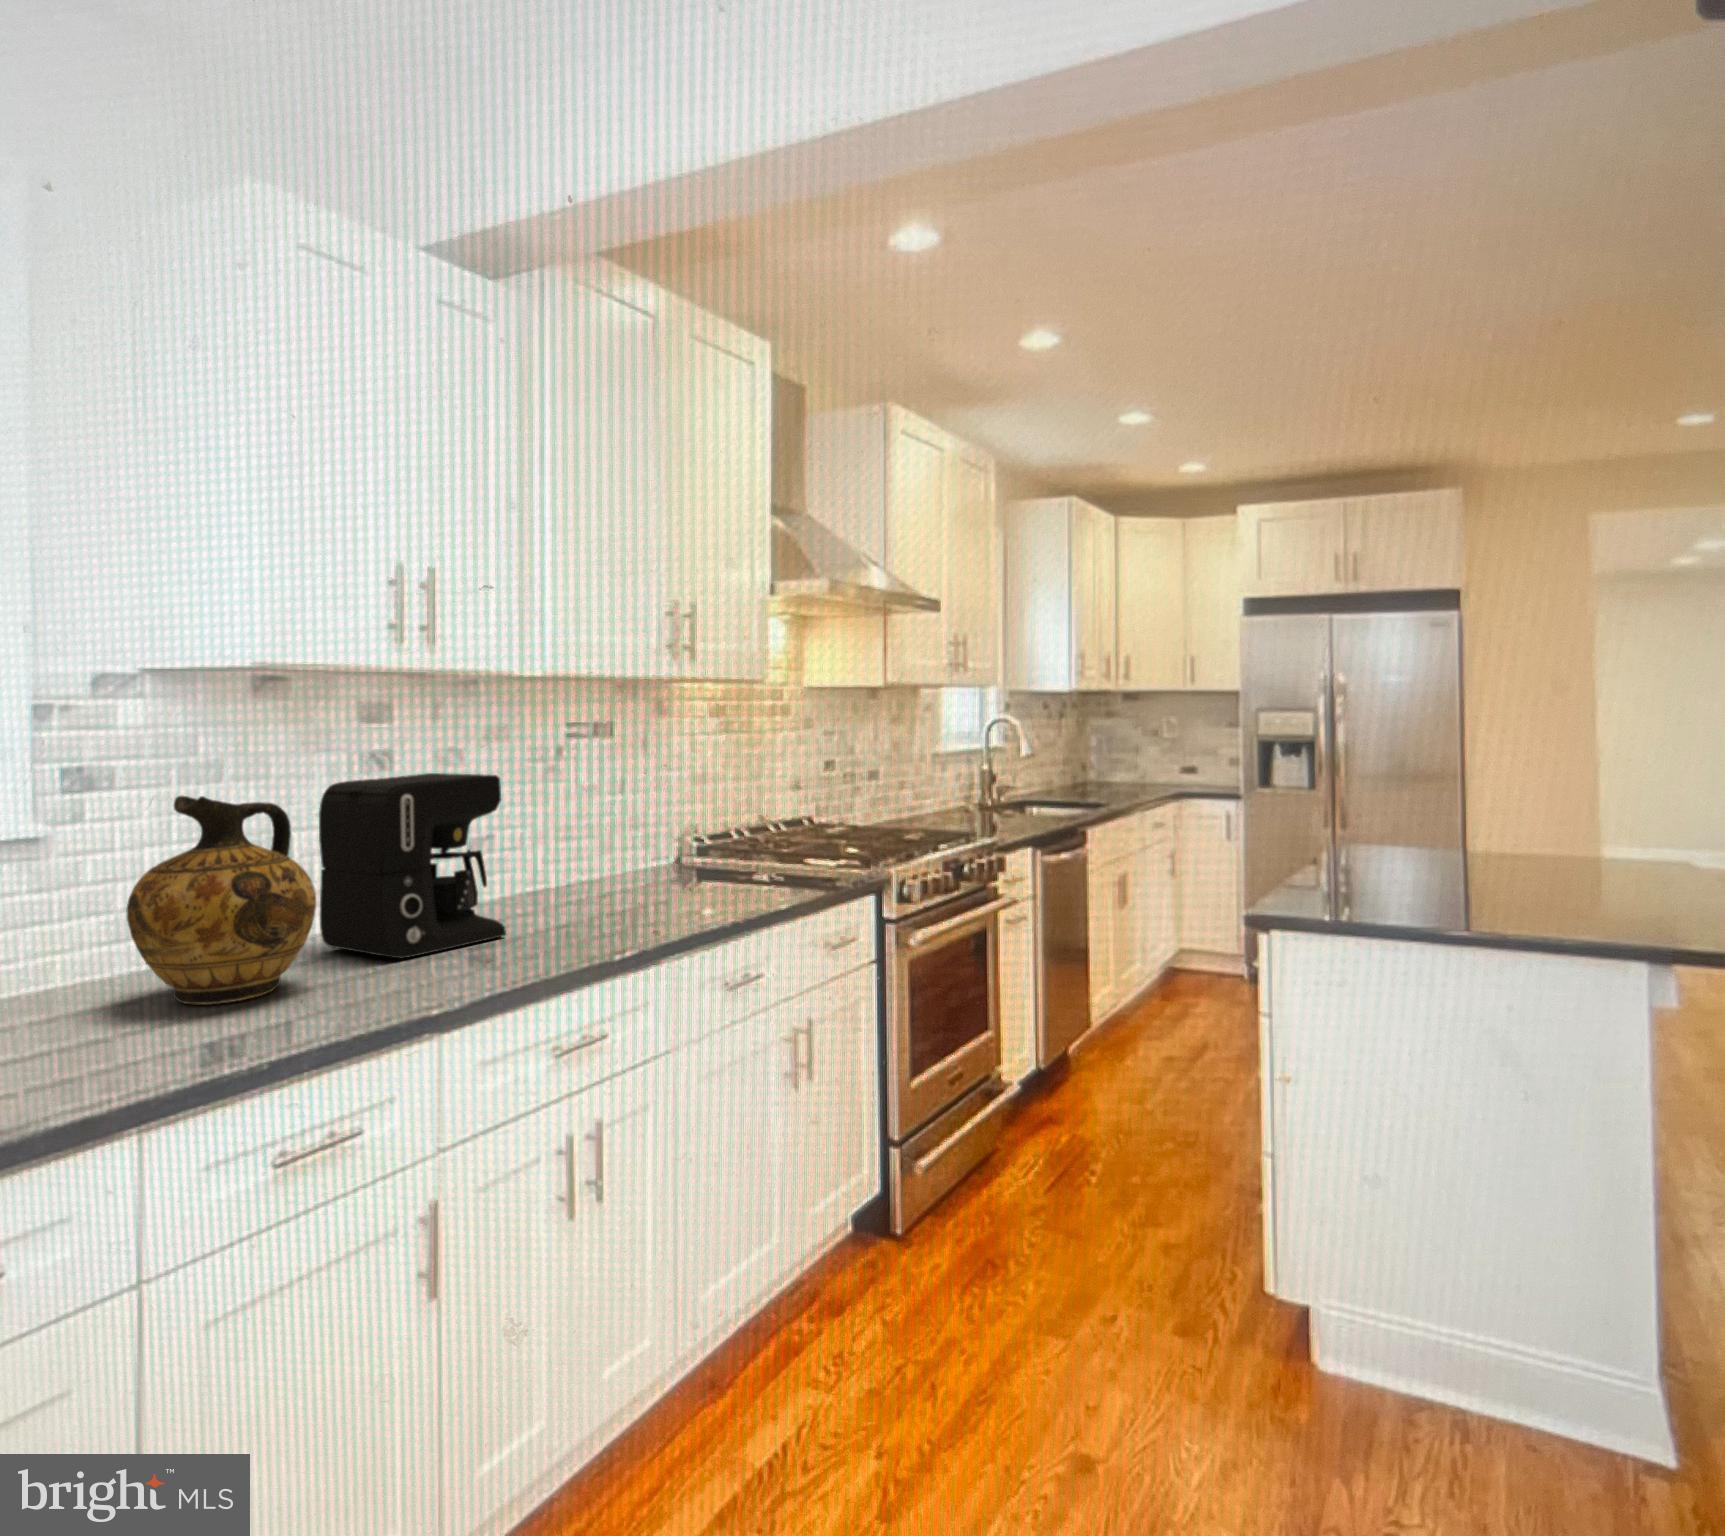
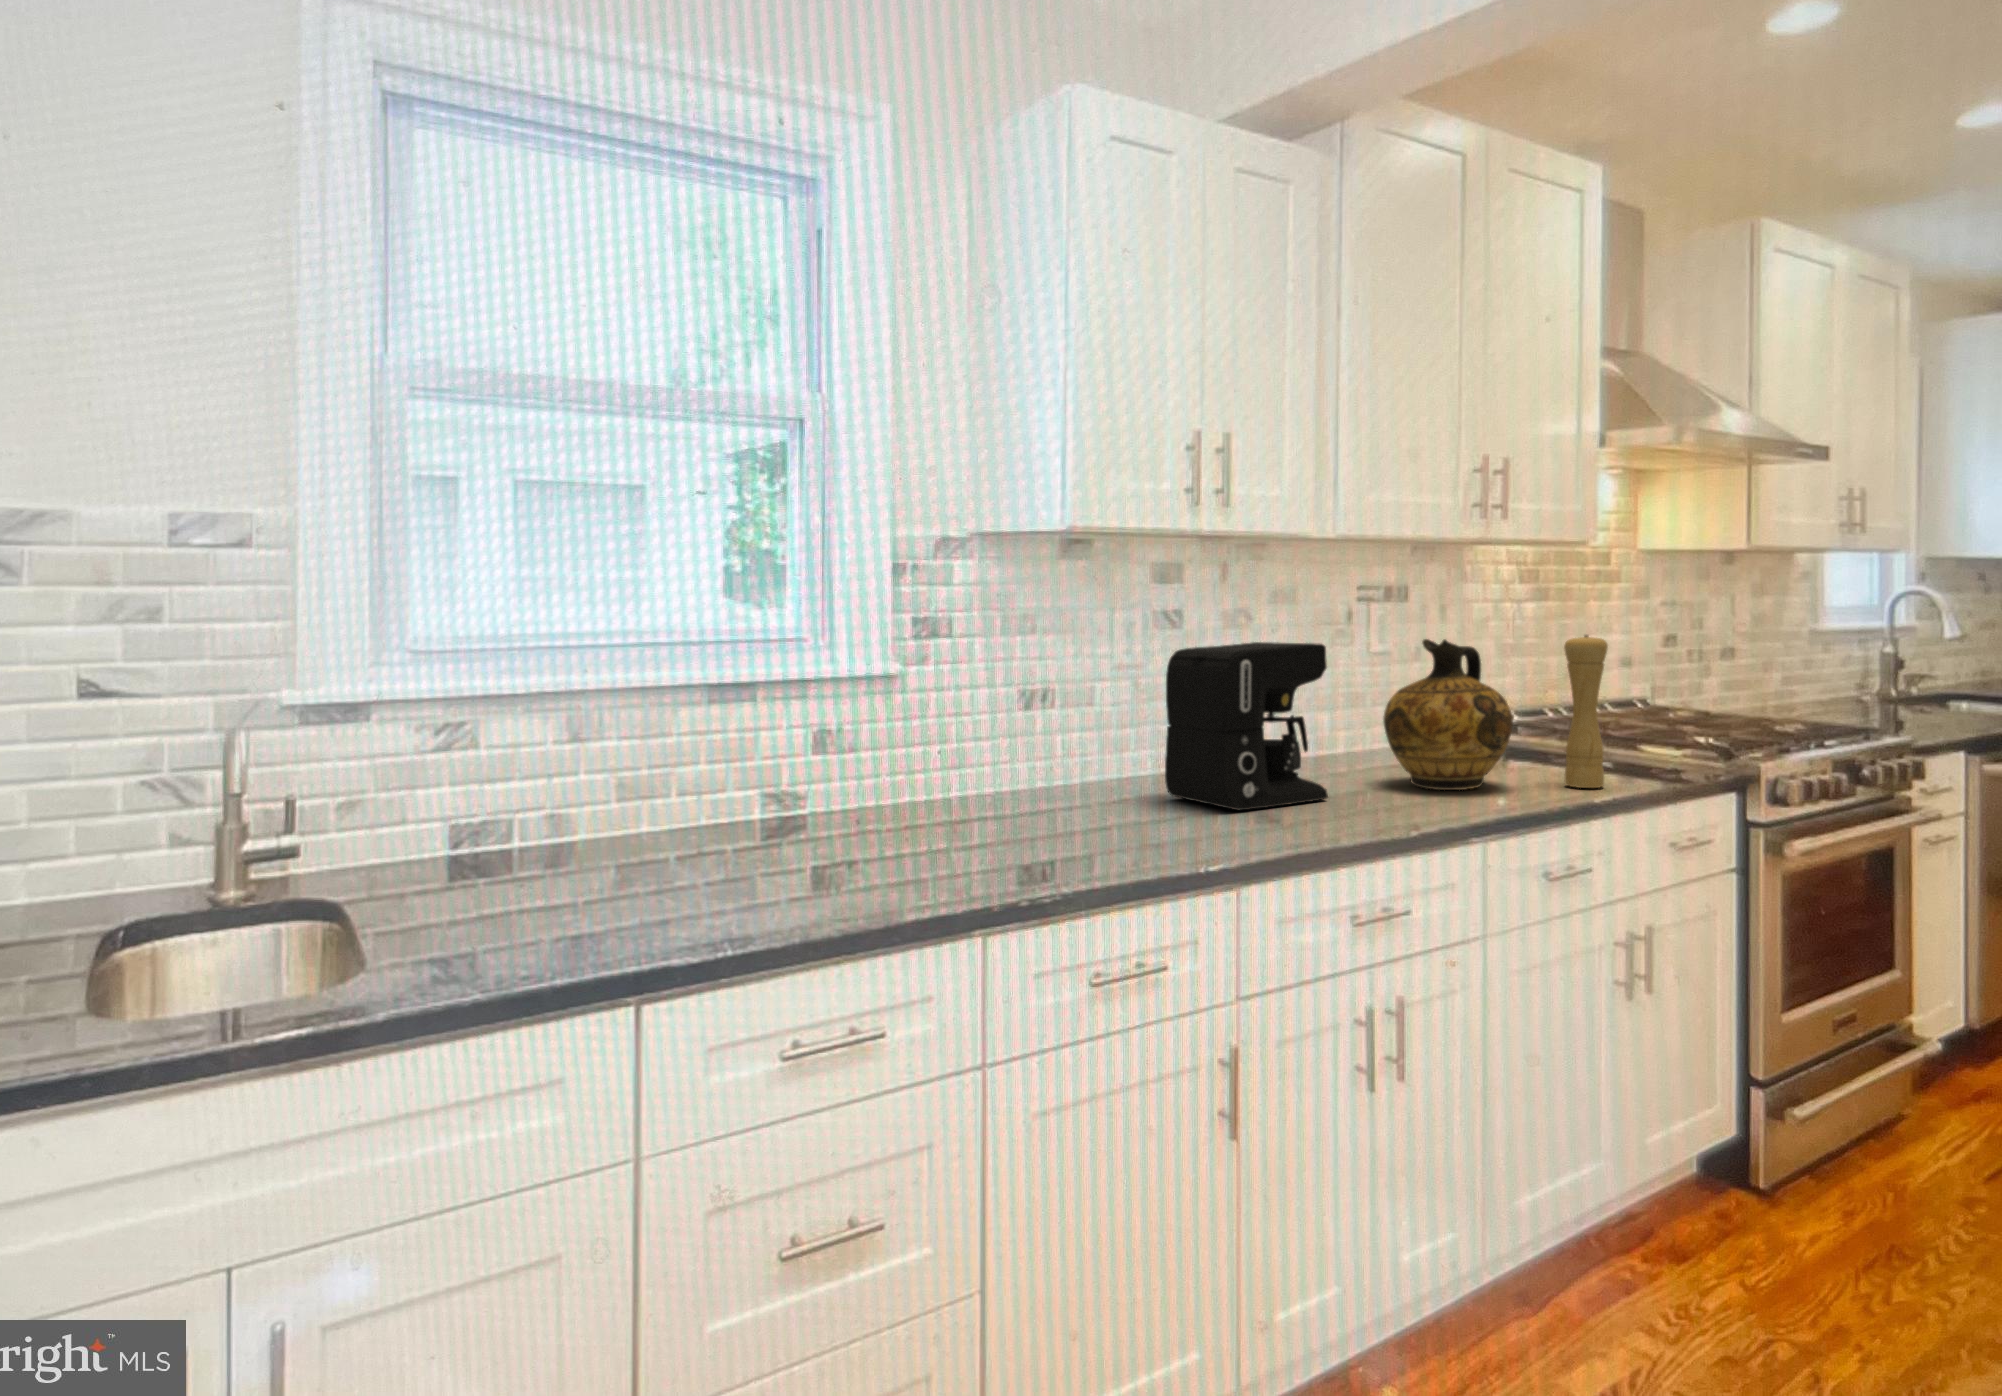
pepper mill: none [731,762,767,904] -> present [1564,635,1608,788]
ceramic jug: present [127,796,316,1004] -> present [1383,639,1513,790]

